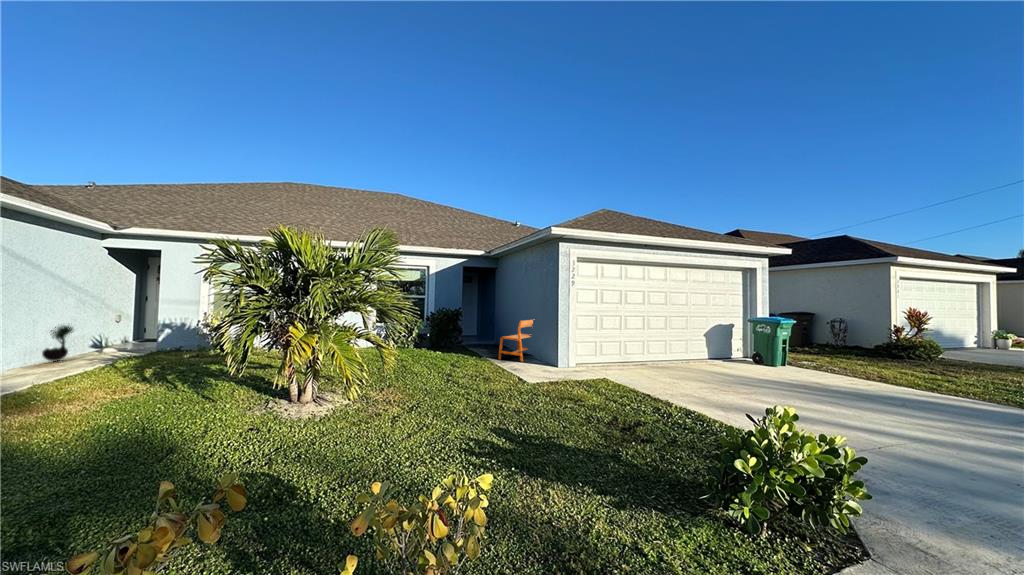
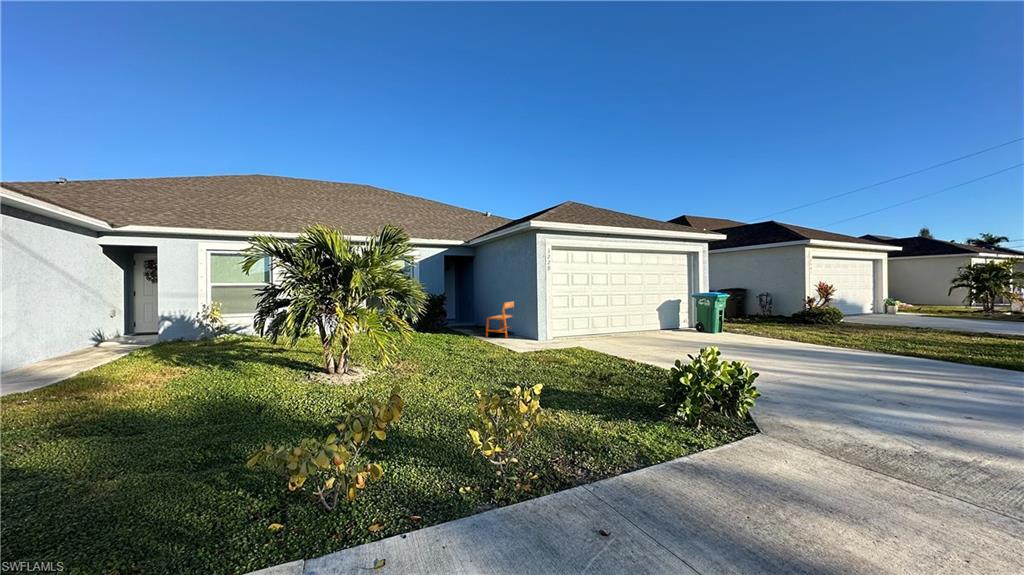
potted tree: present [42,326,73,361] -> none [55,317,87,355]

